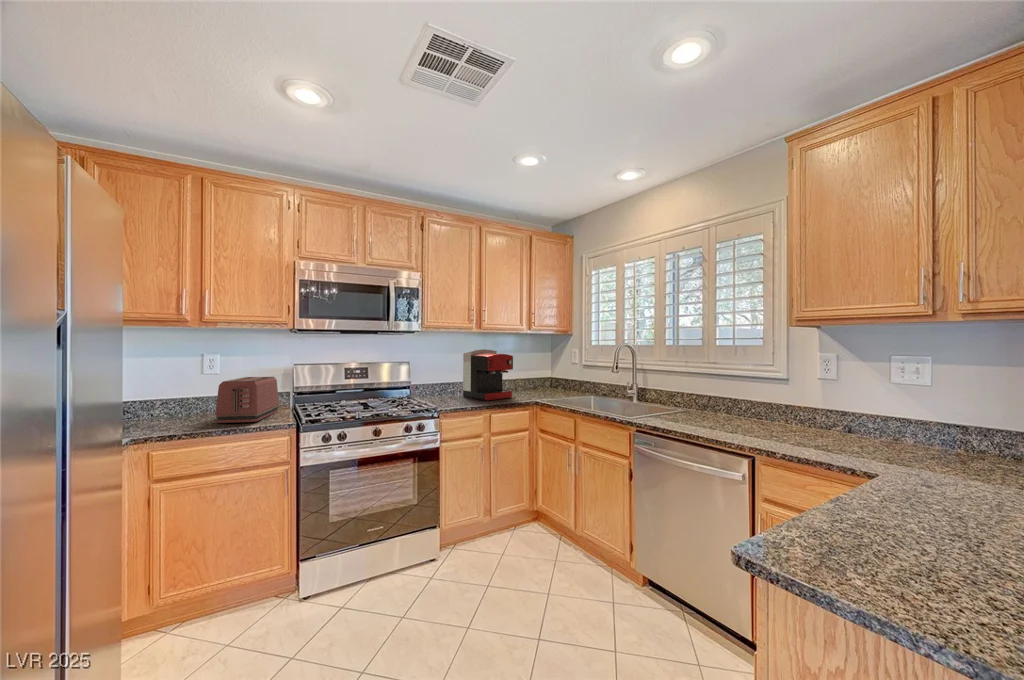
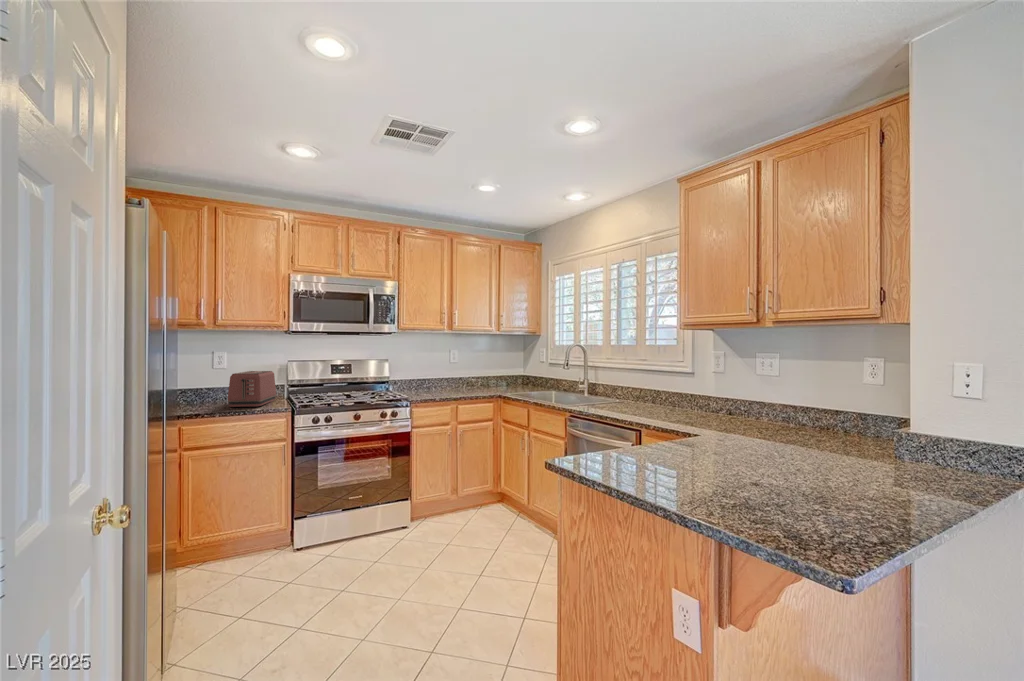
coffee maker: present [463,349,513,401] -> none [436,349,480,394]

